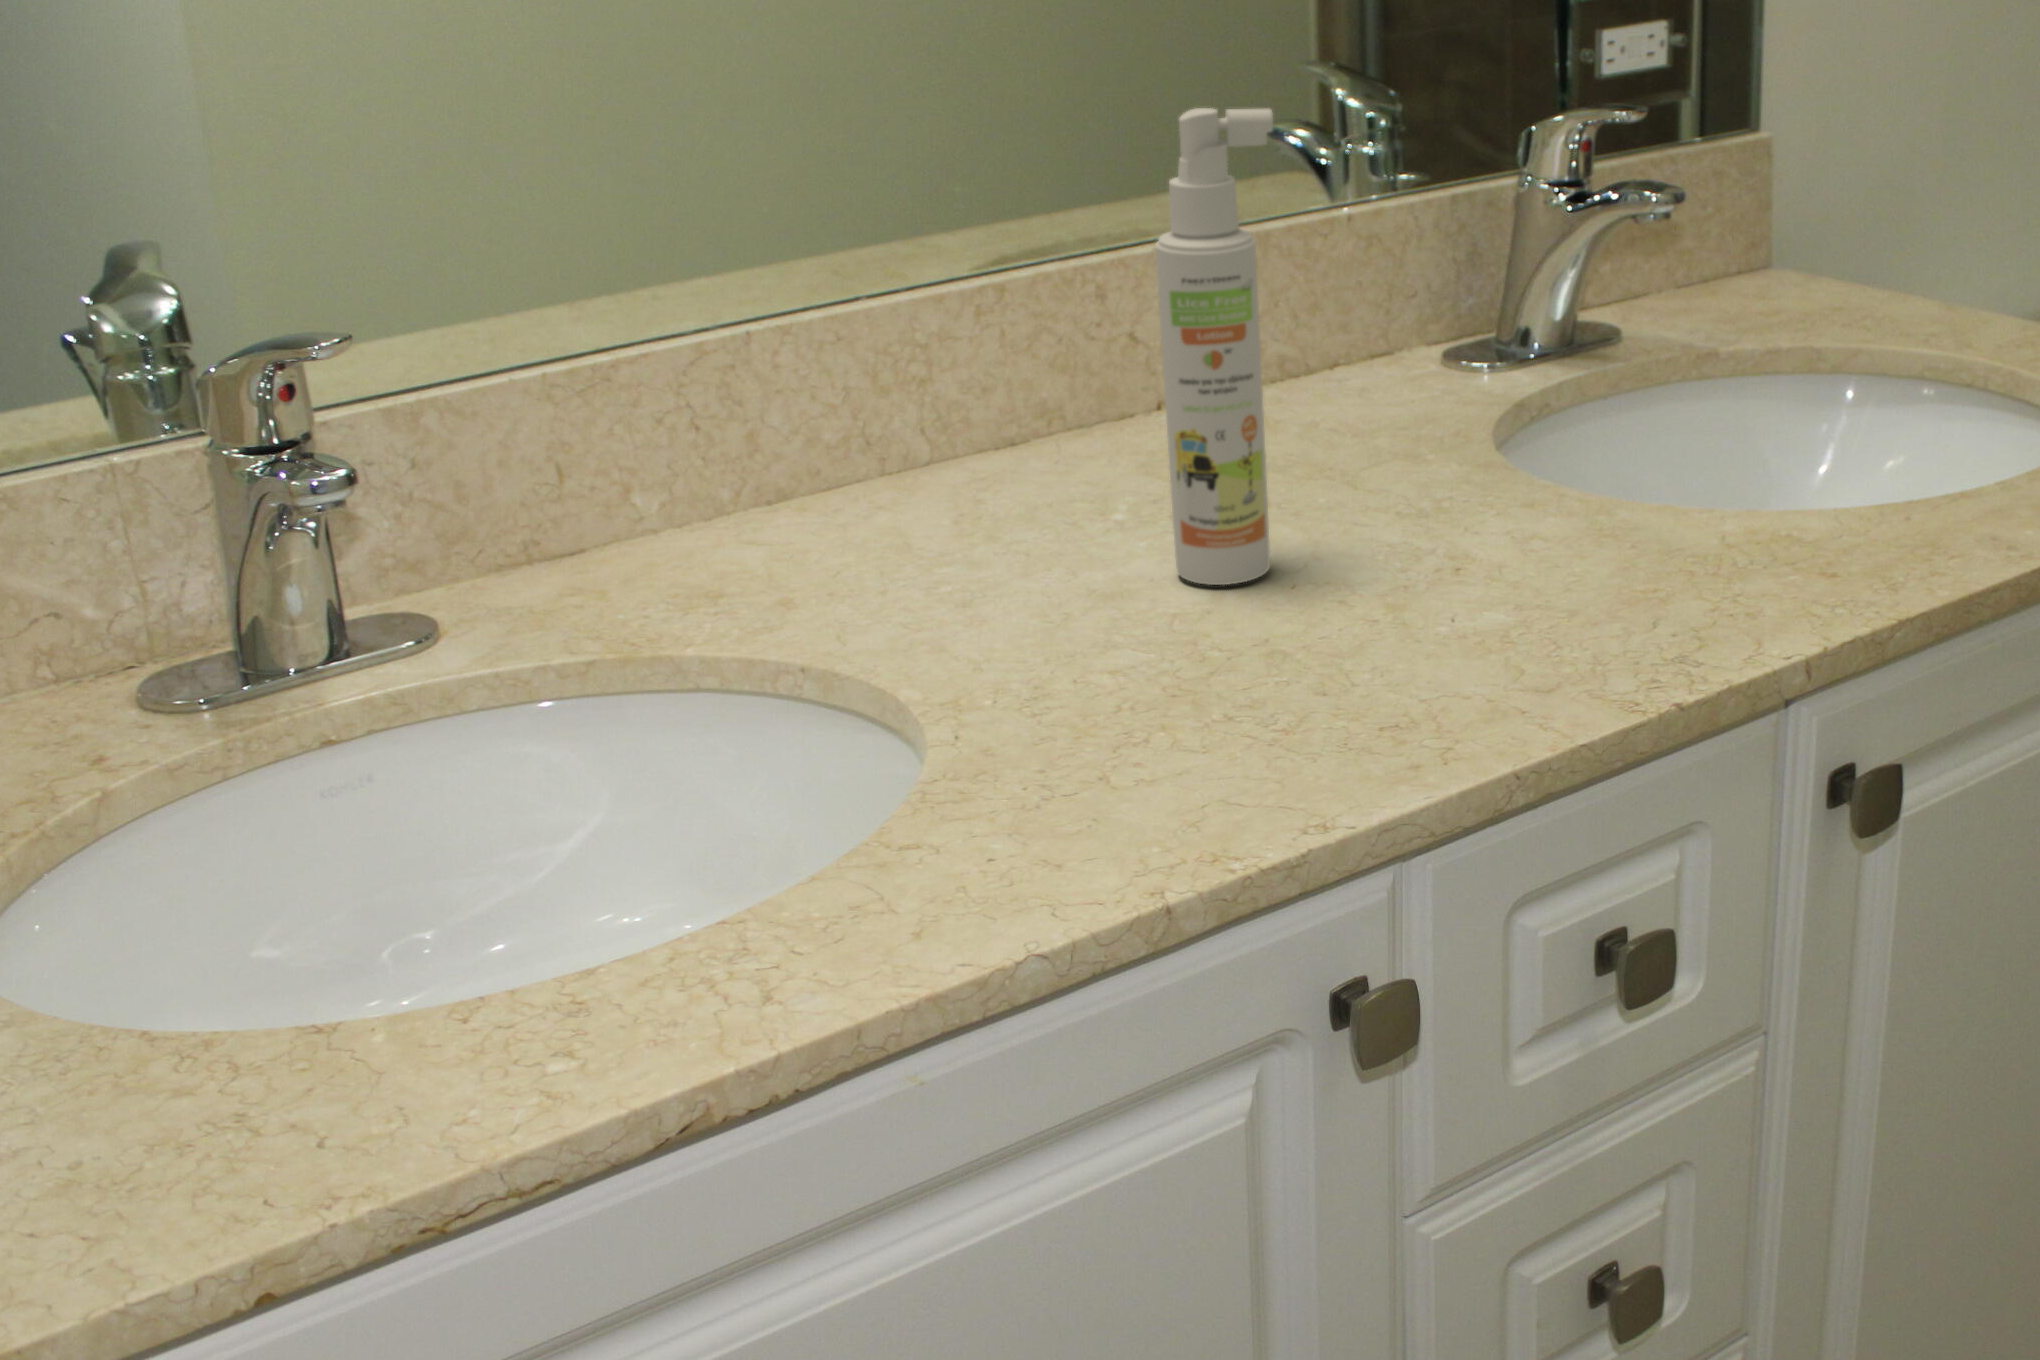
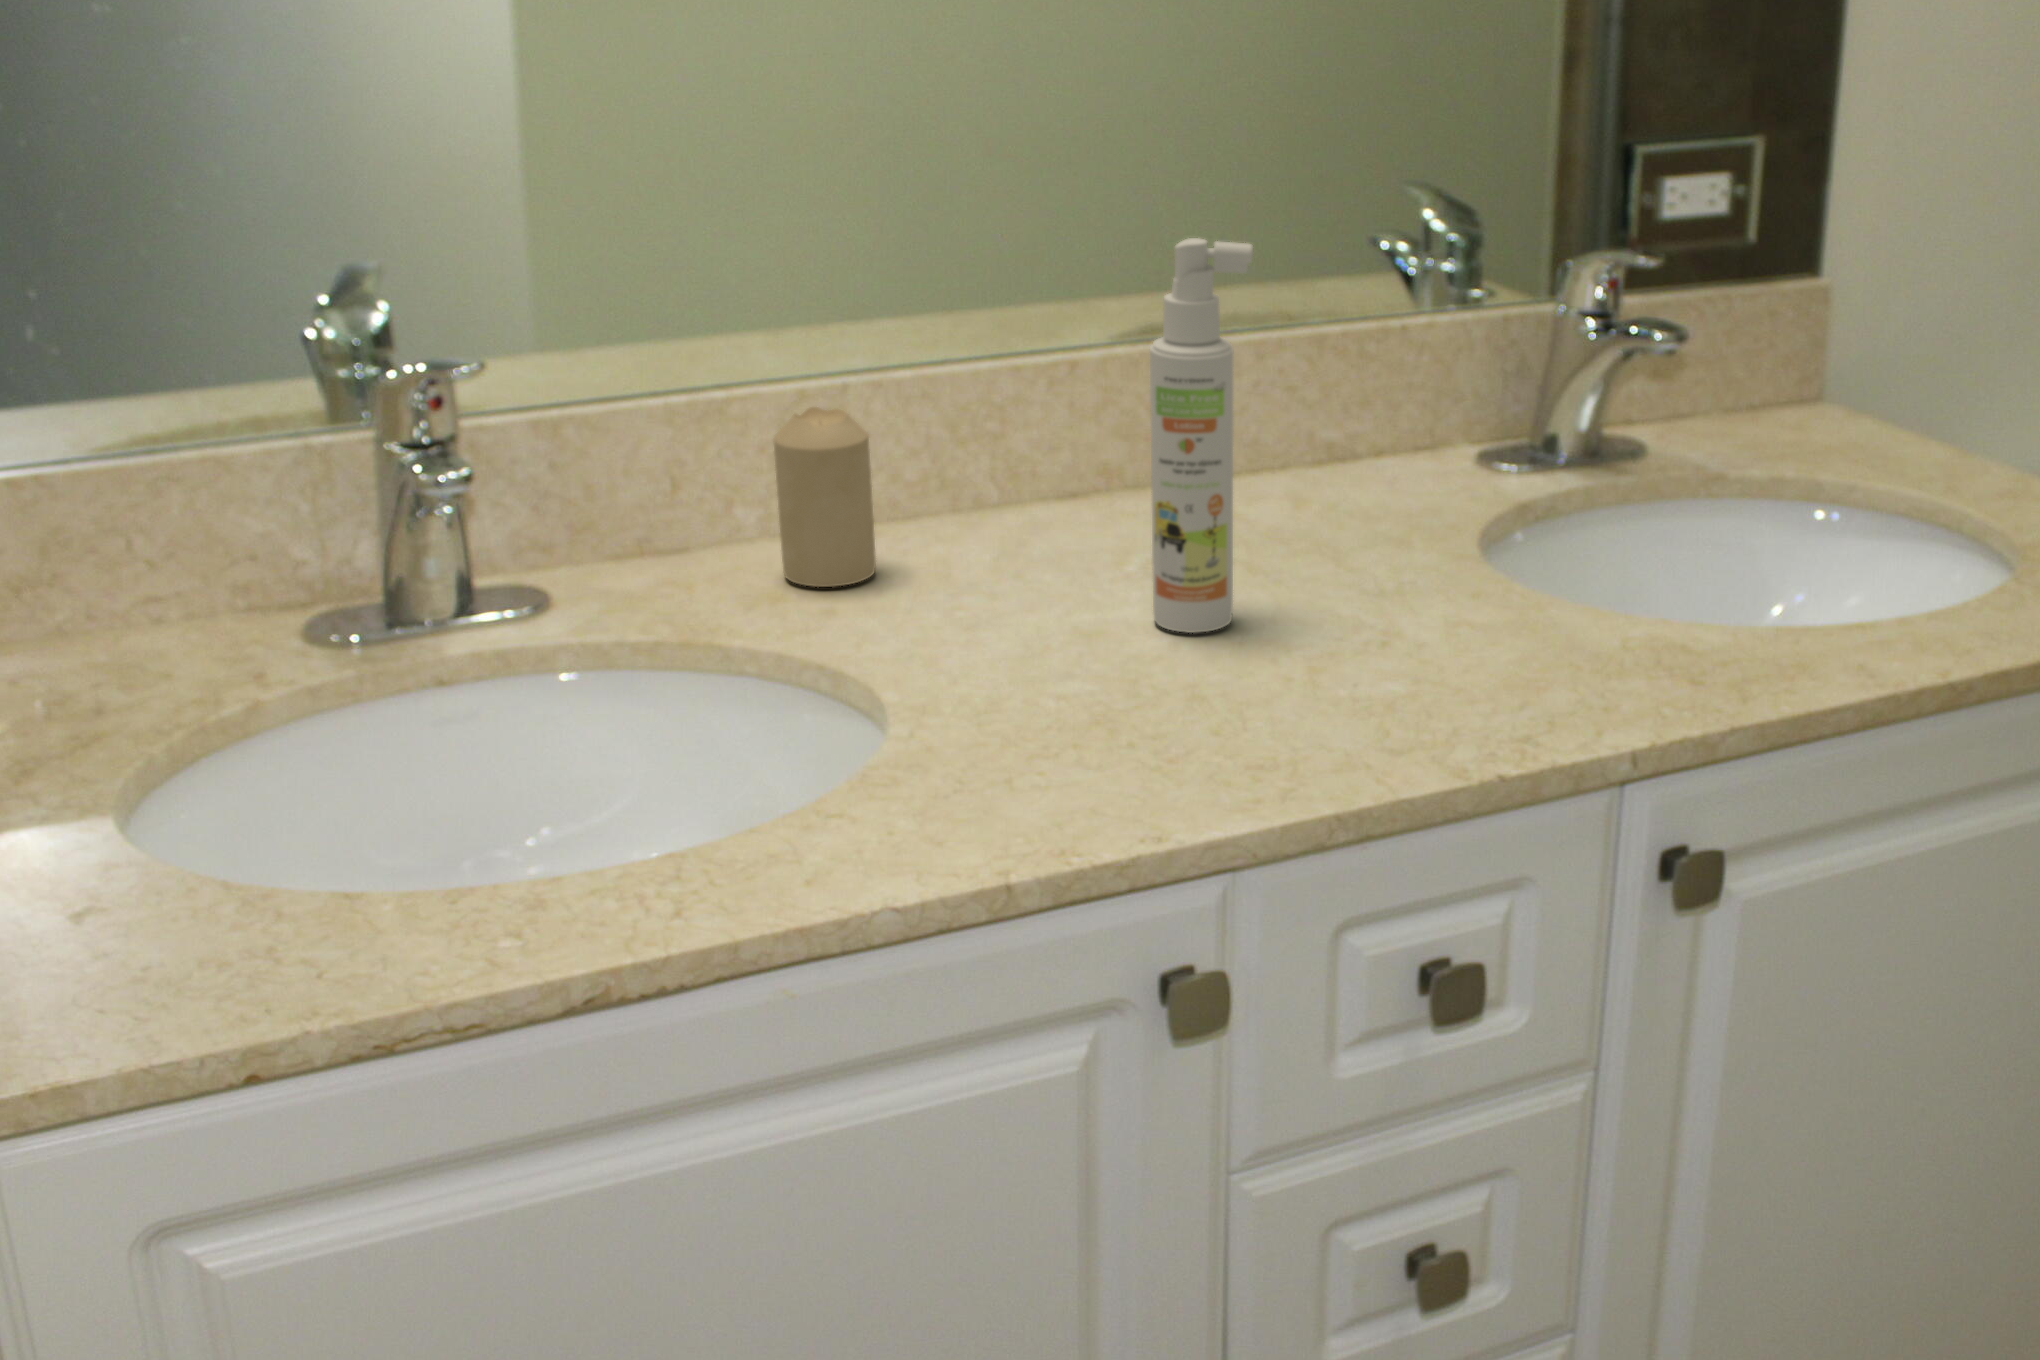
candle: none [683,362,818,581] -> present [774,407,876,587]

